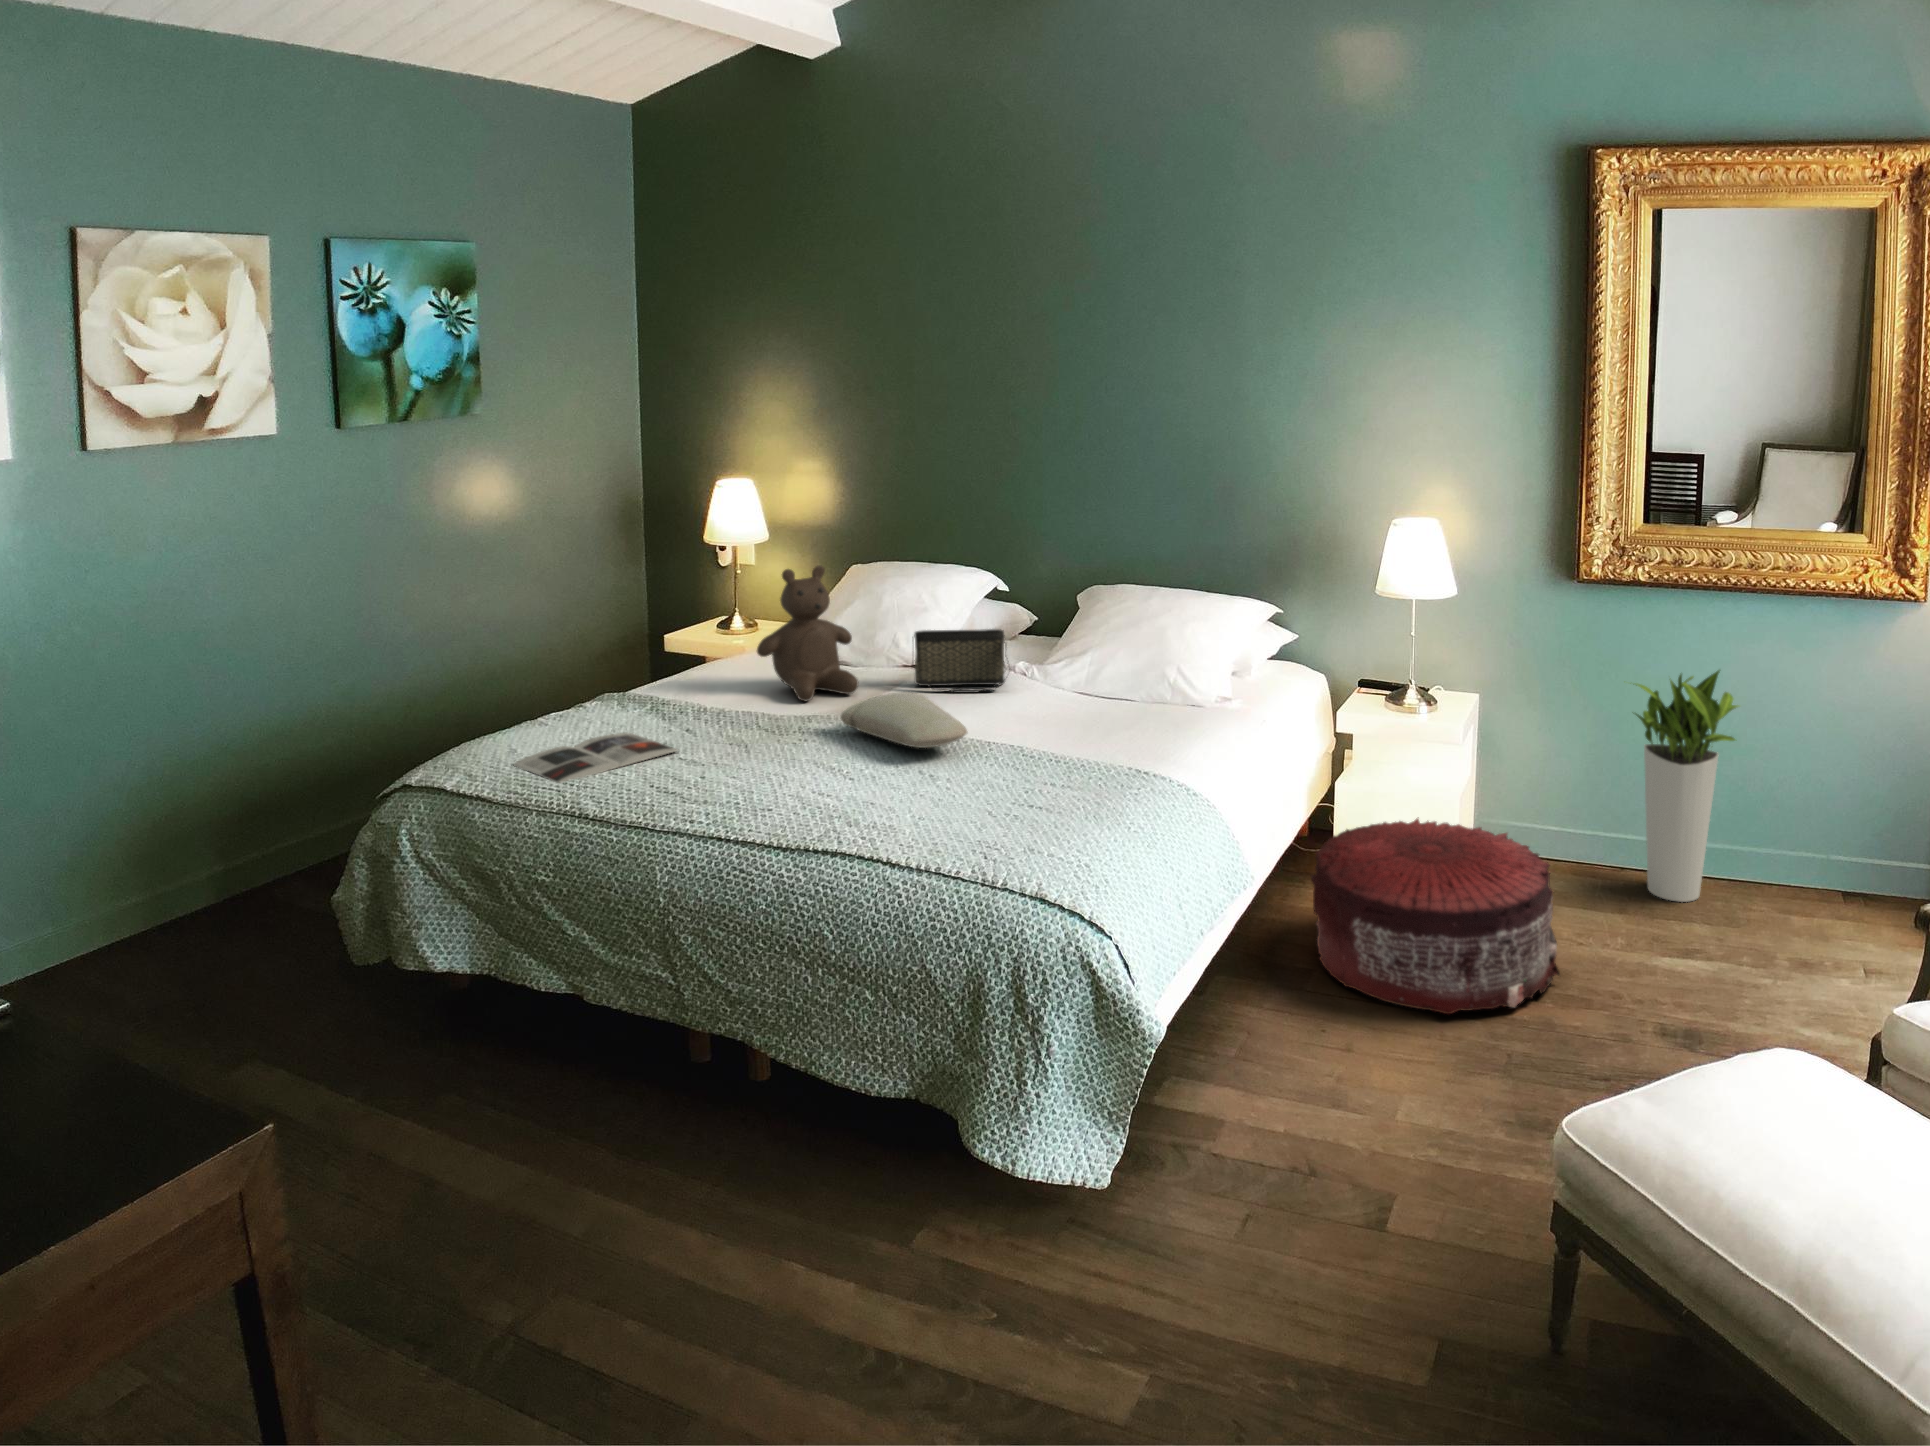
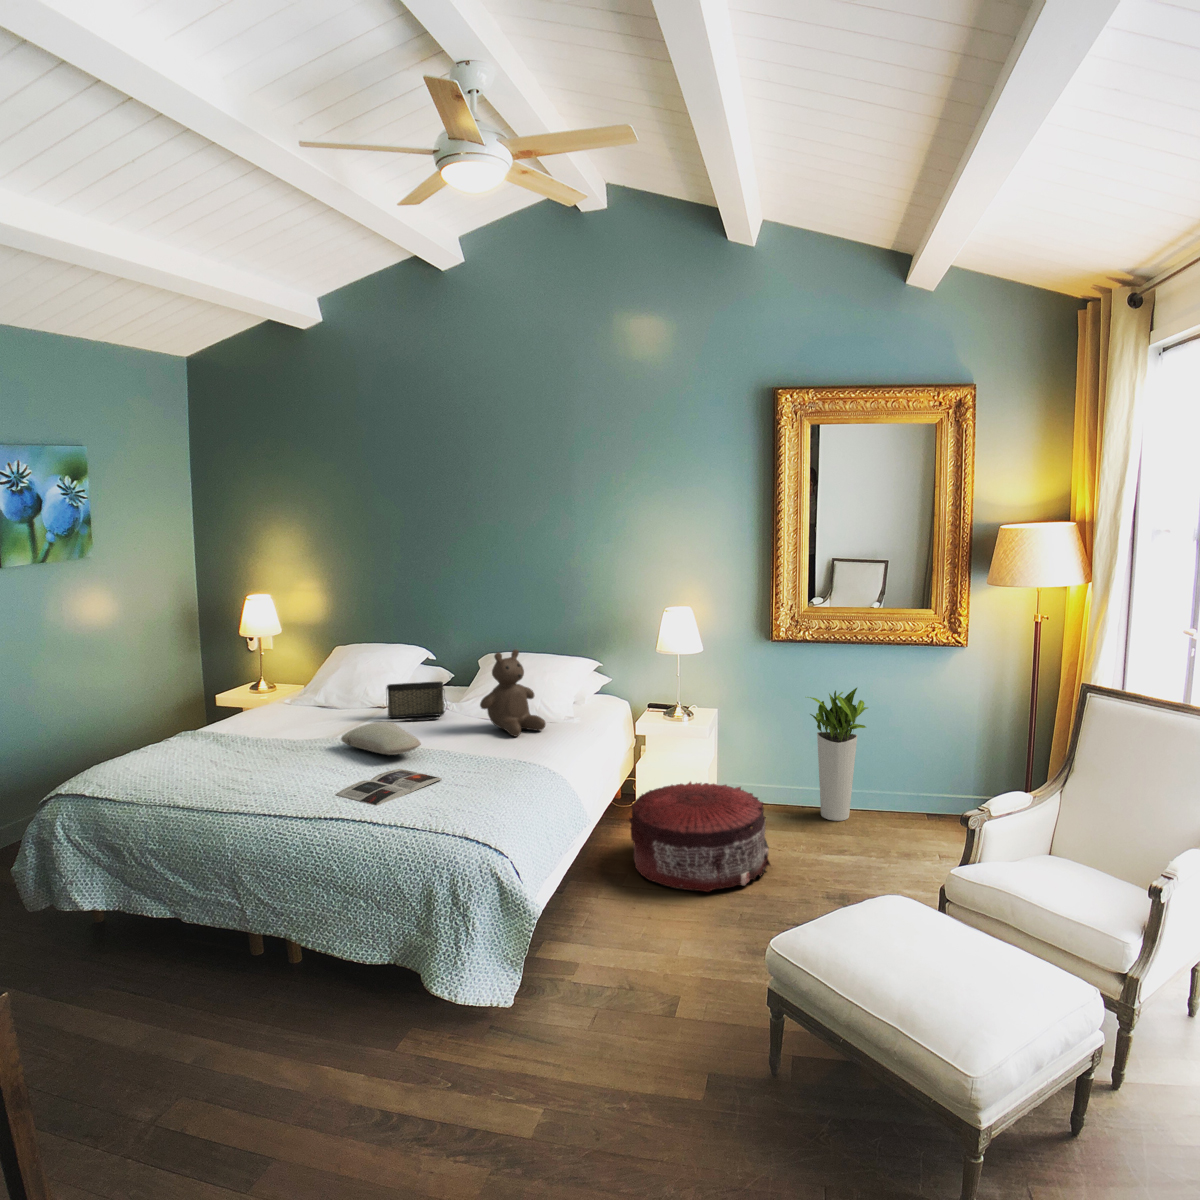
teddy bear: present [757,565,859,701] -> present [480,649,546,736]
magazine: present [513,733,677,783] -> present [336,769,442,806]

